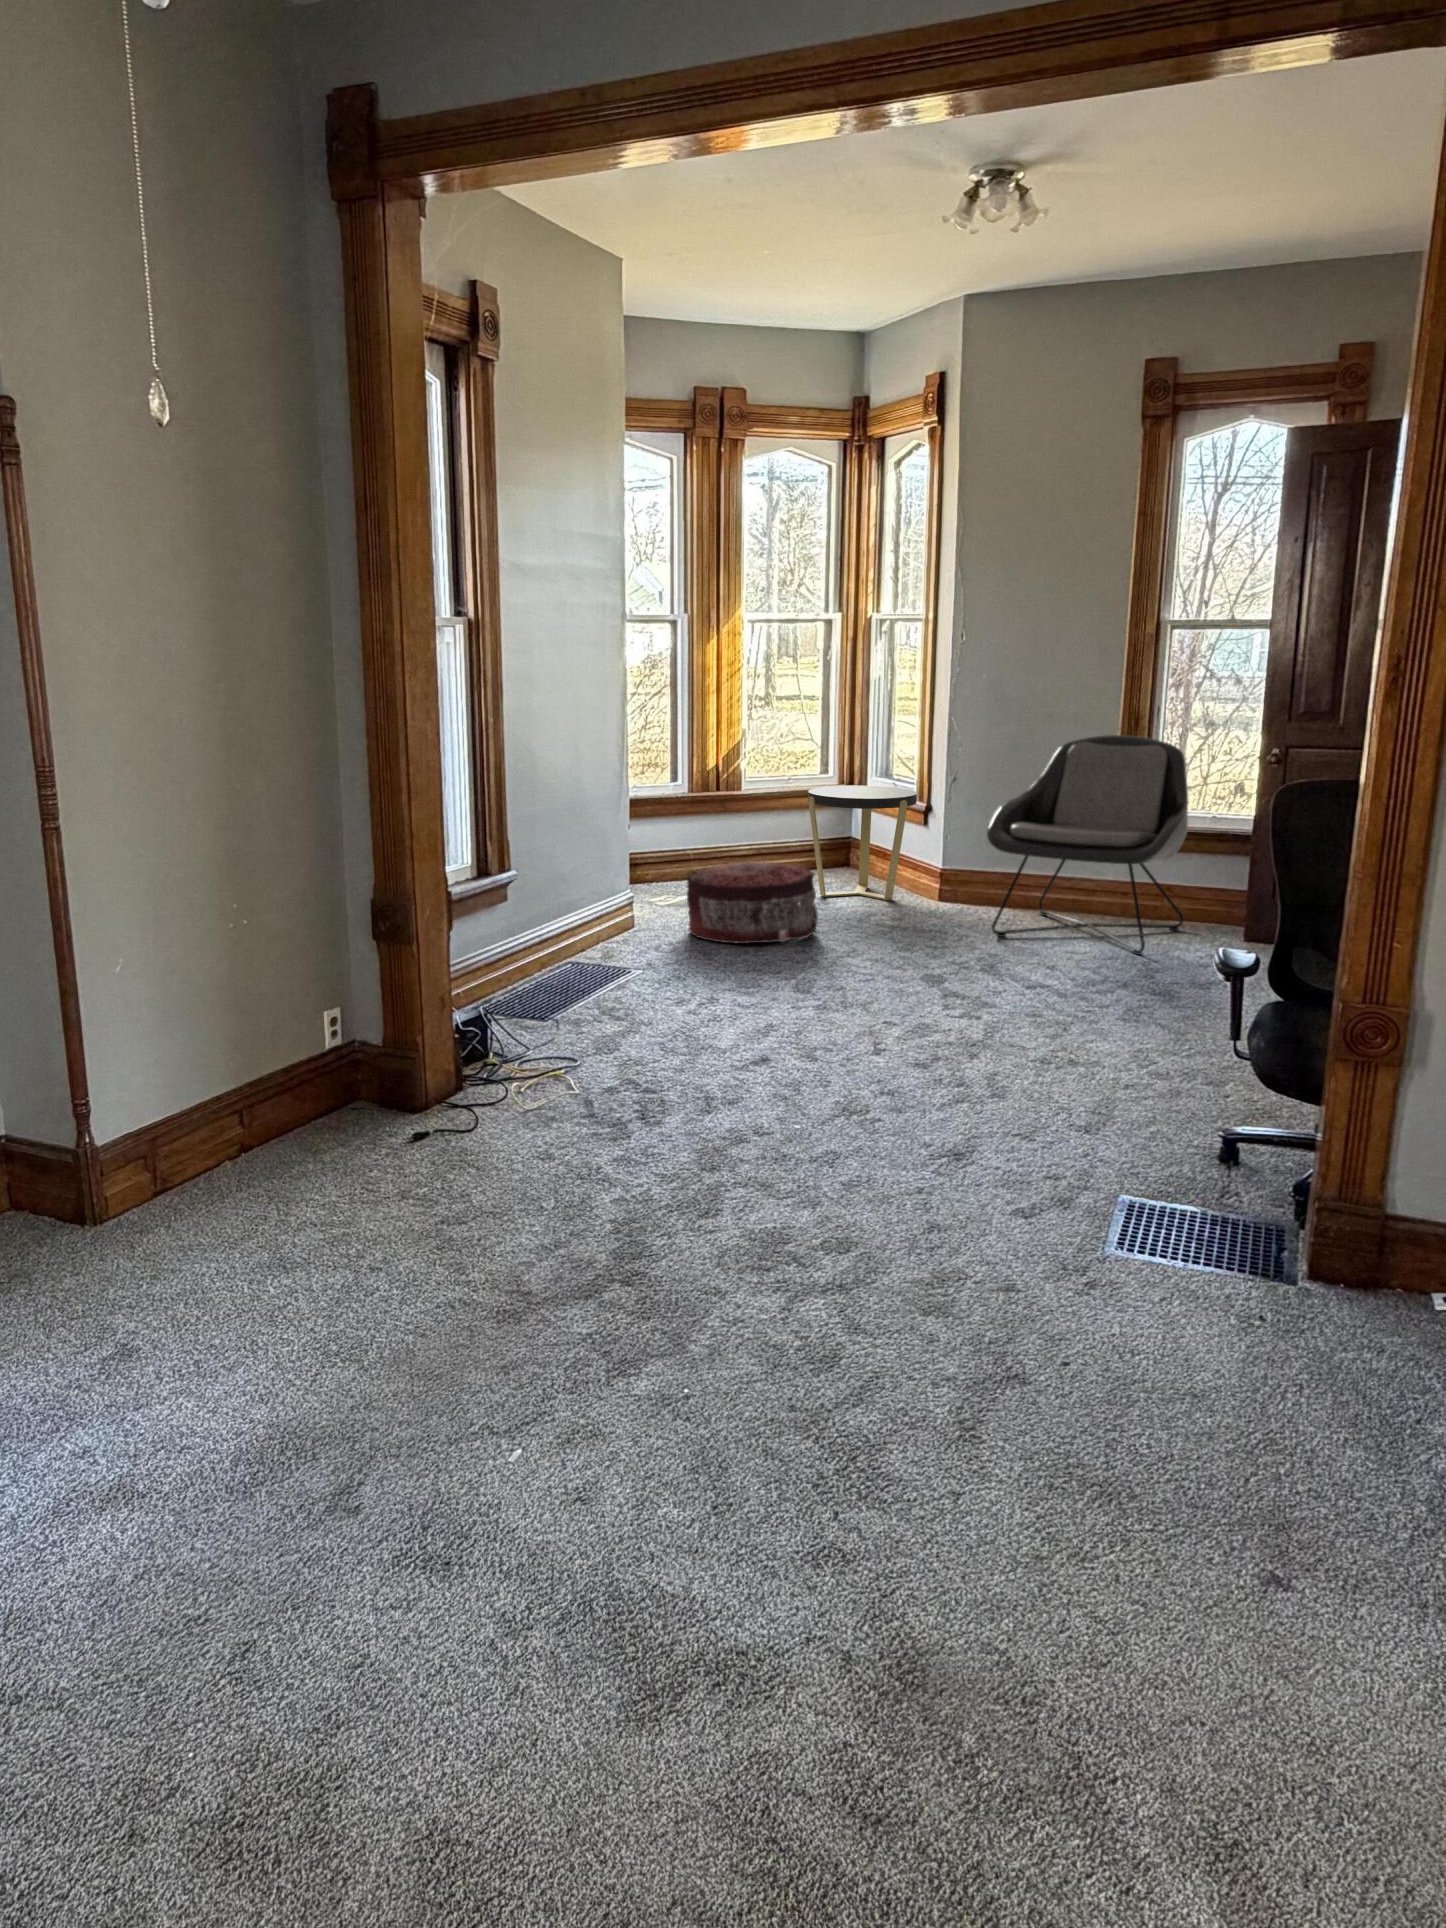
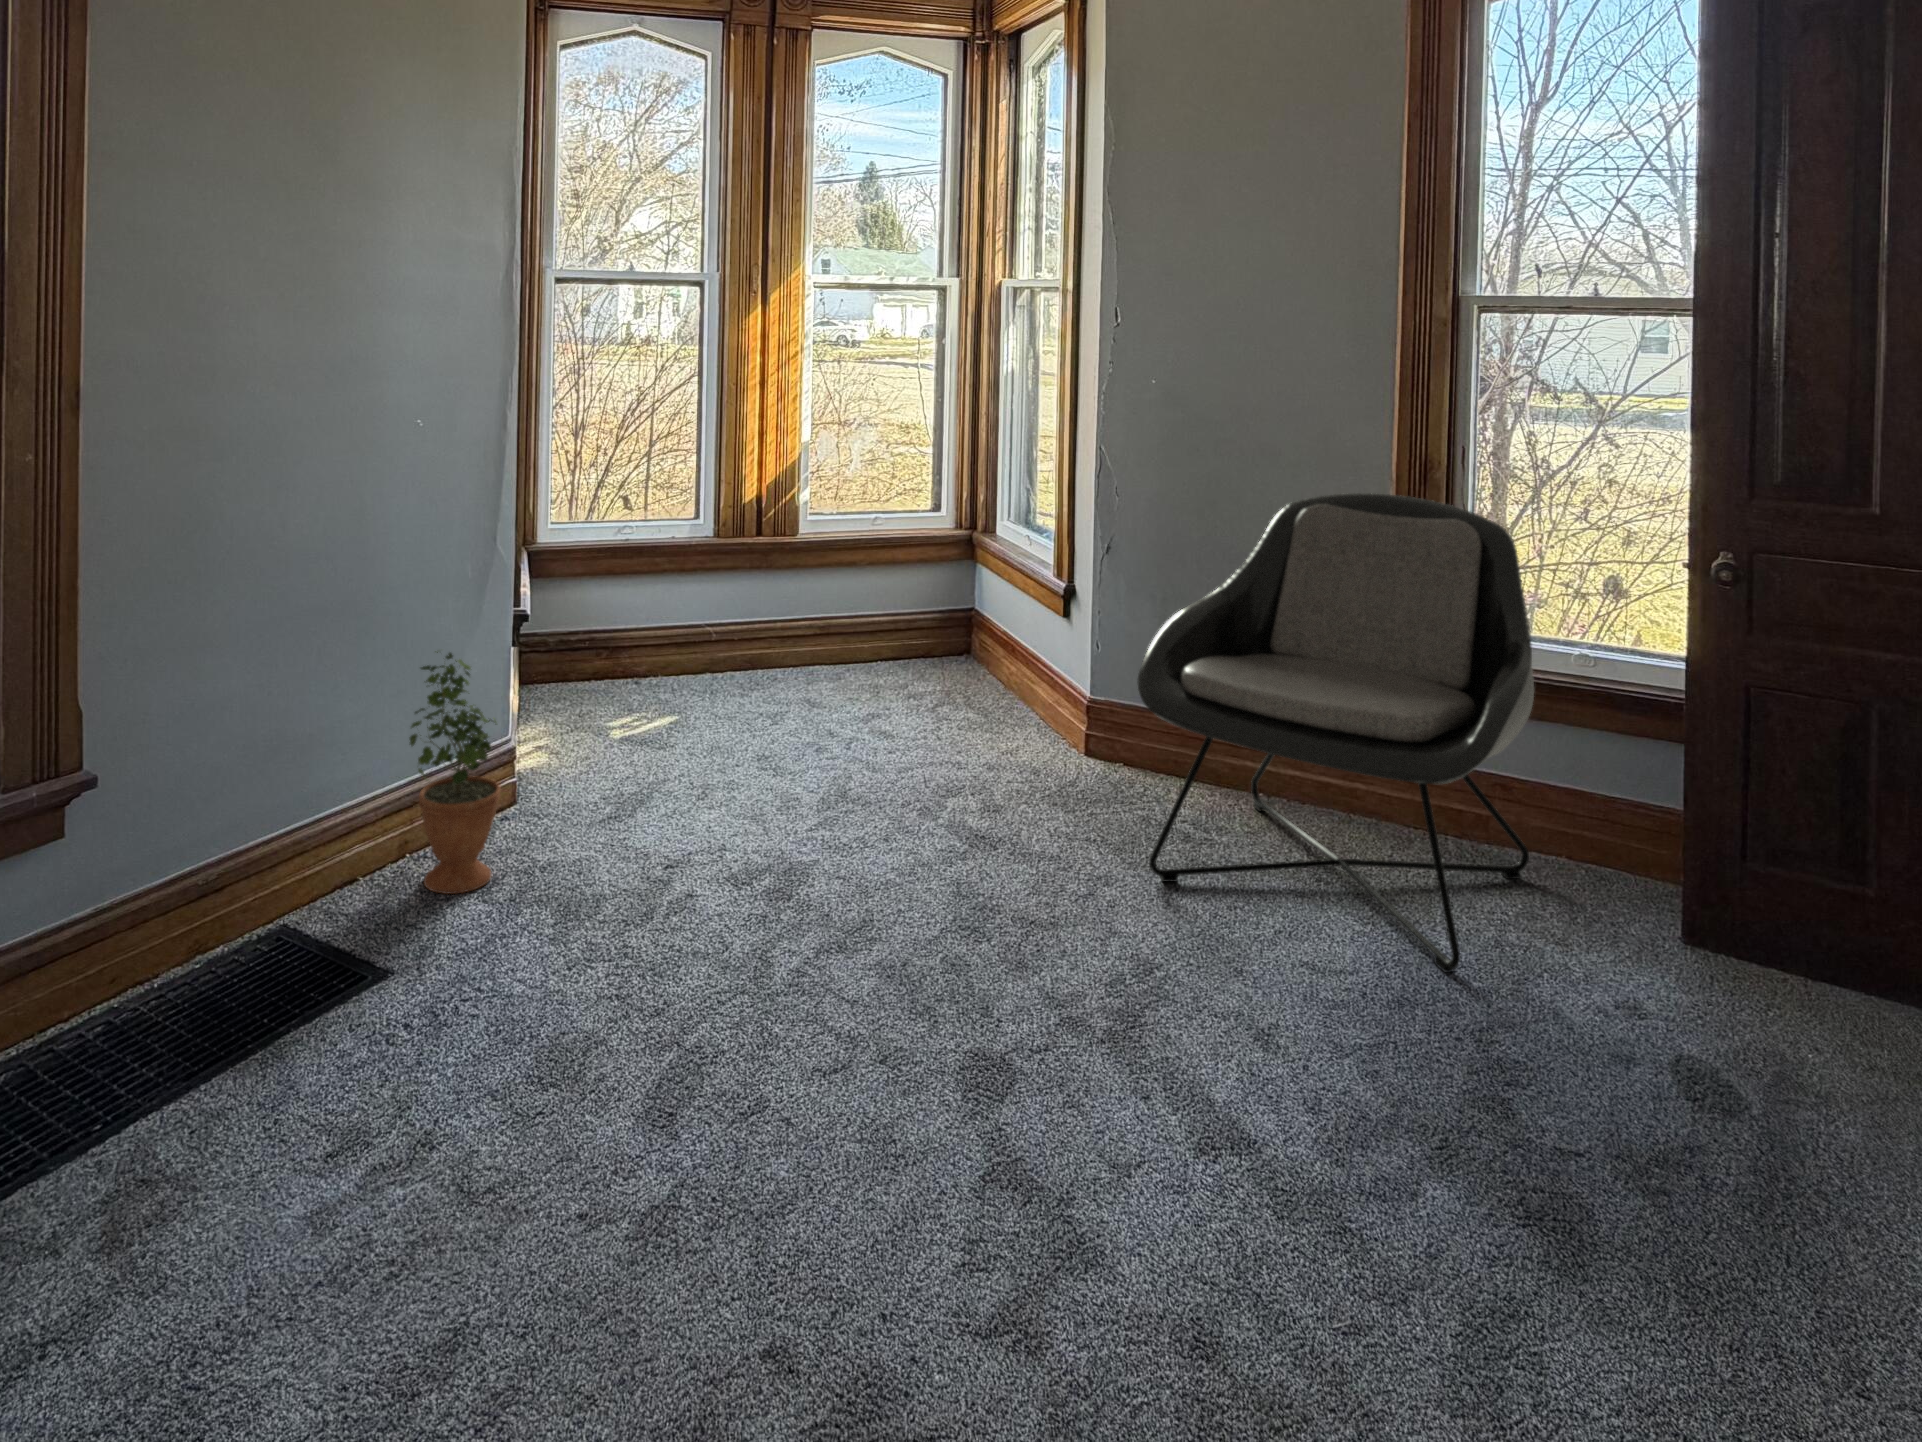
side table: present [808,786,917,900] -> none [871,542,1049,747]
potted plant: none [609,830,658,952] -> present [410,651,501,894]
pouf: present [687,861,818,943] -> none [586,690,824,881]

